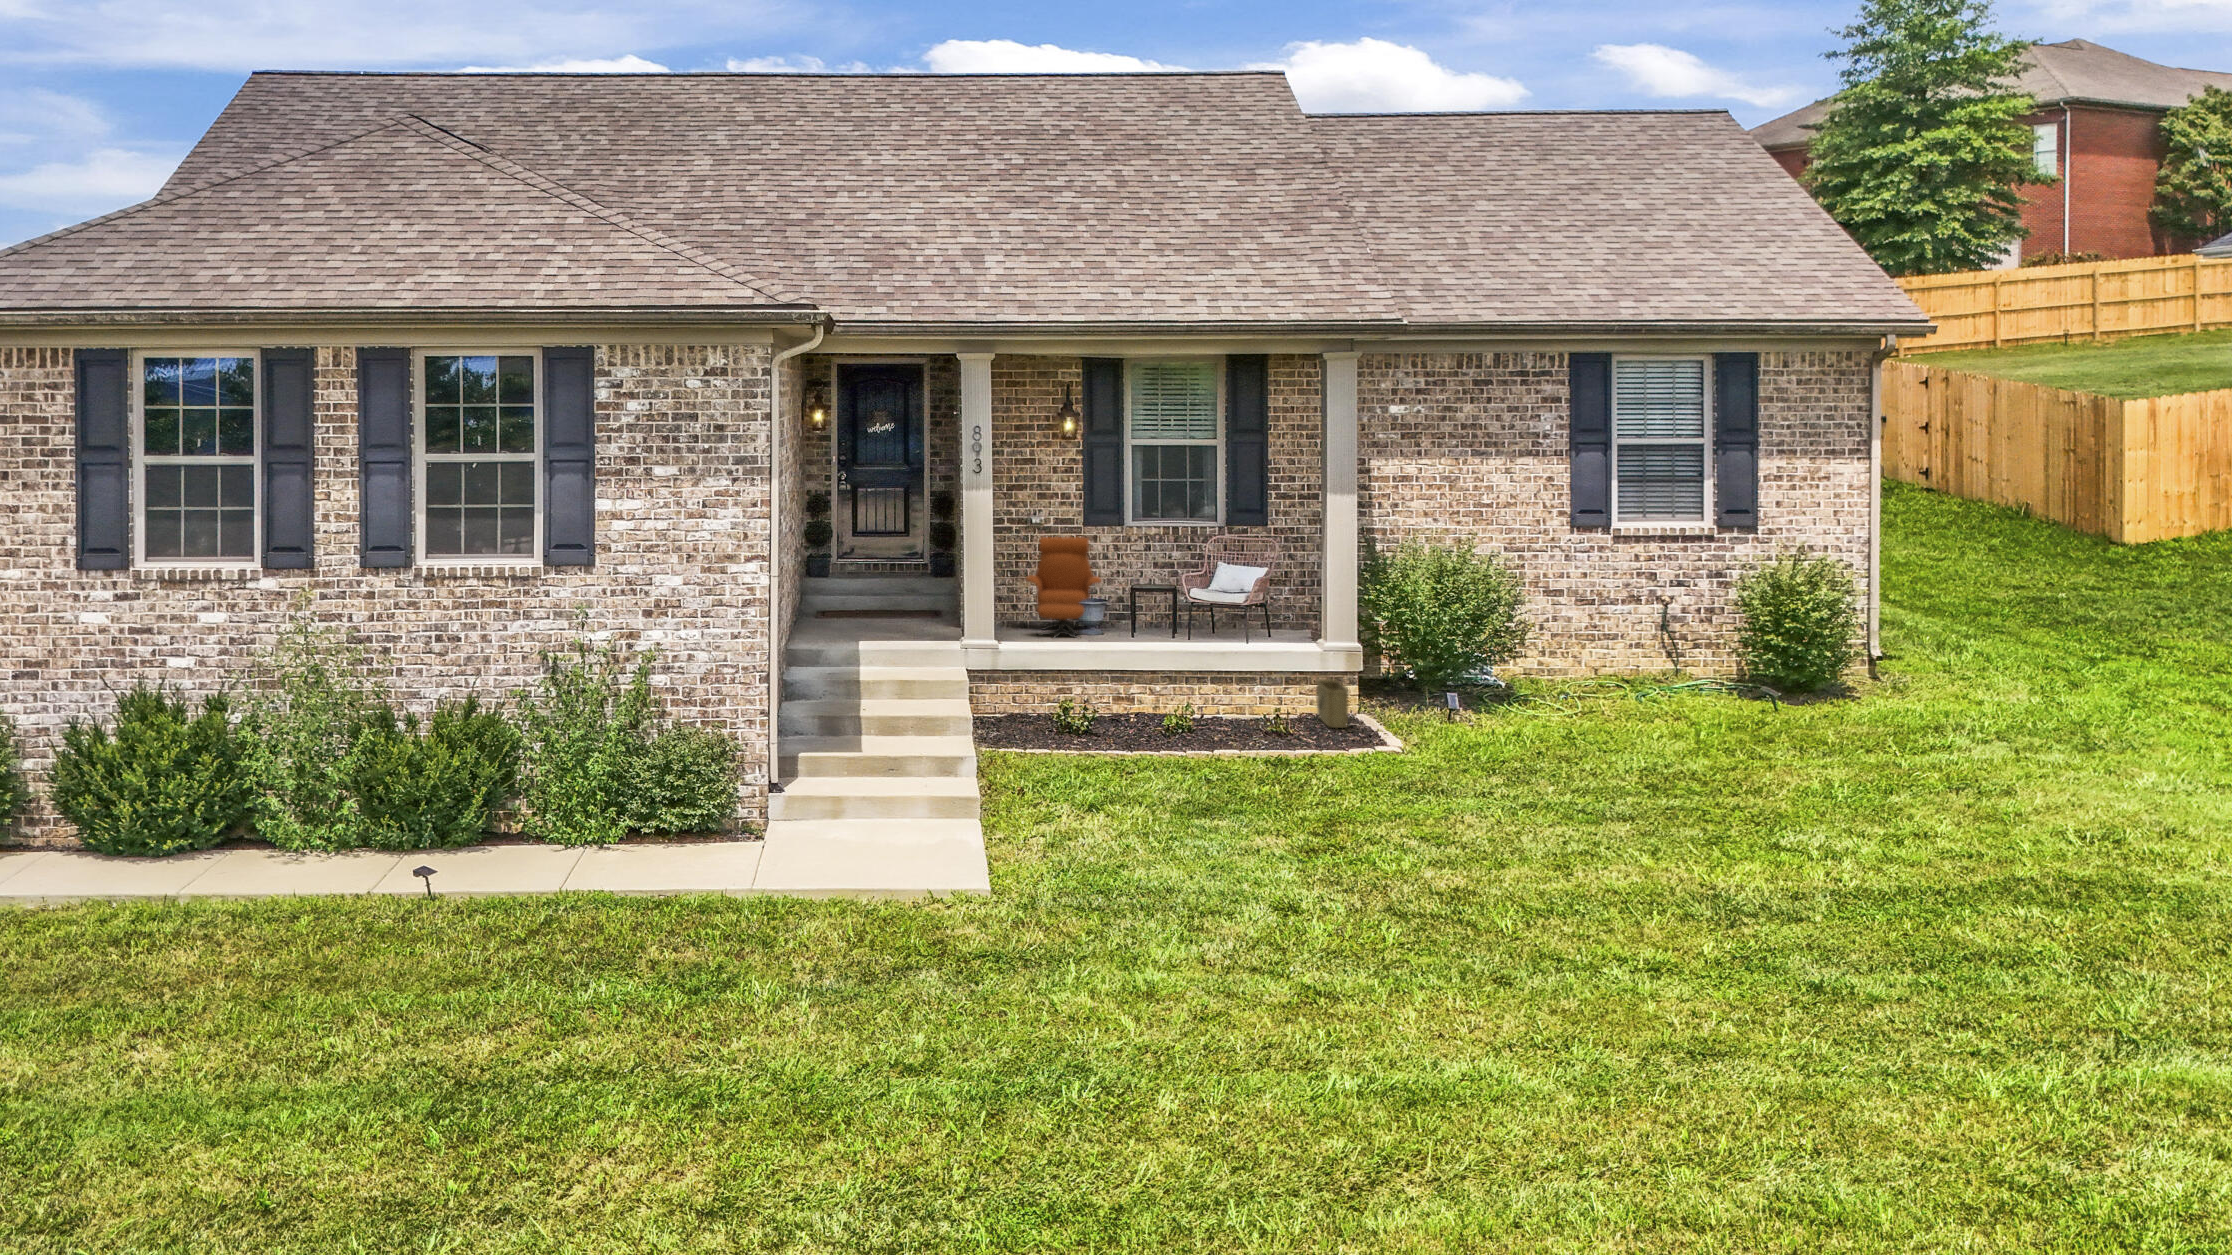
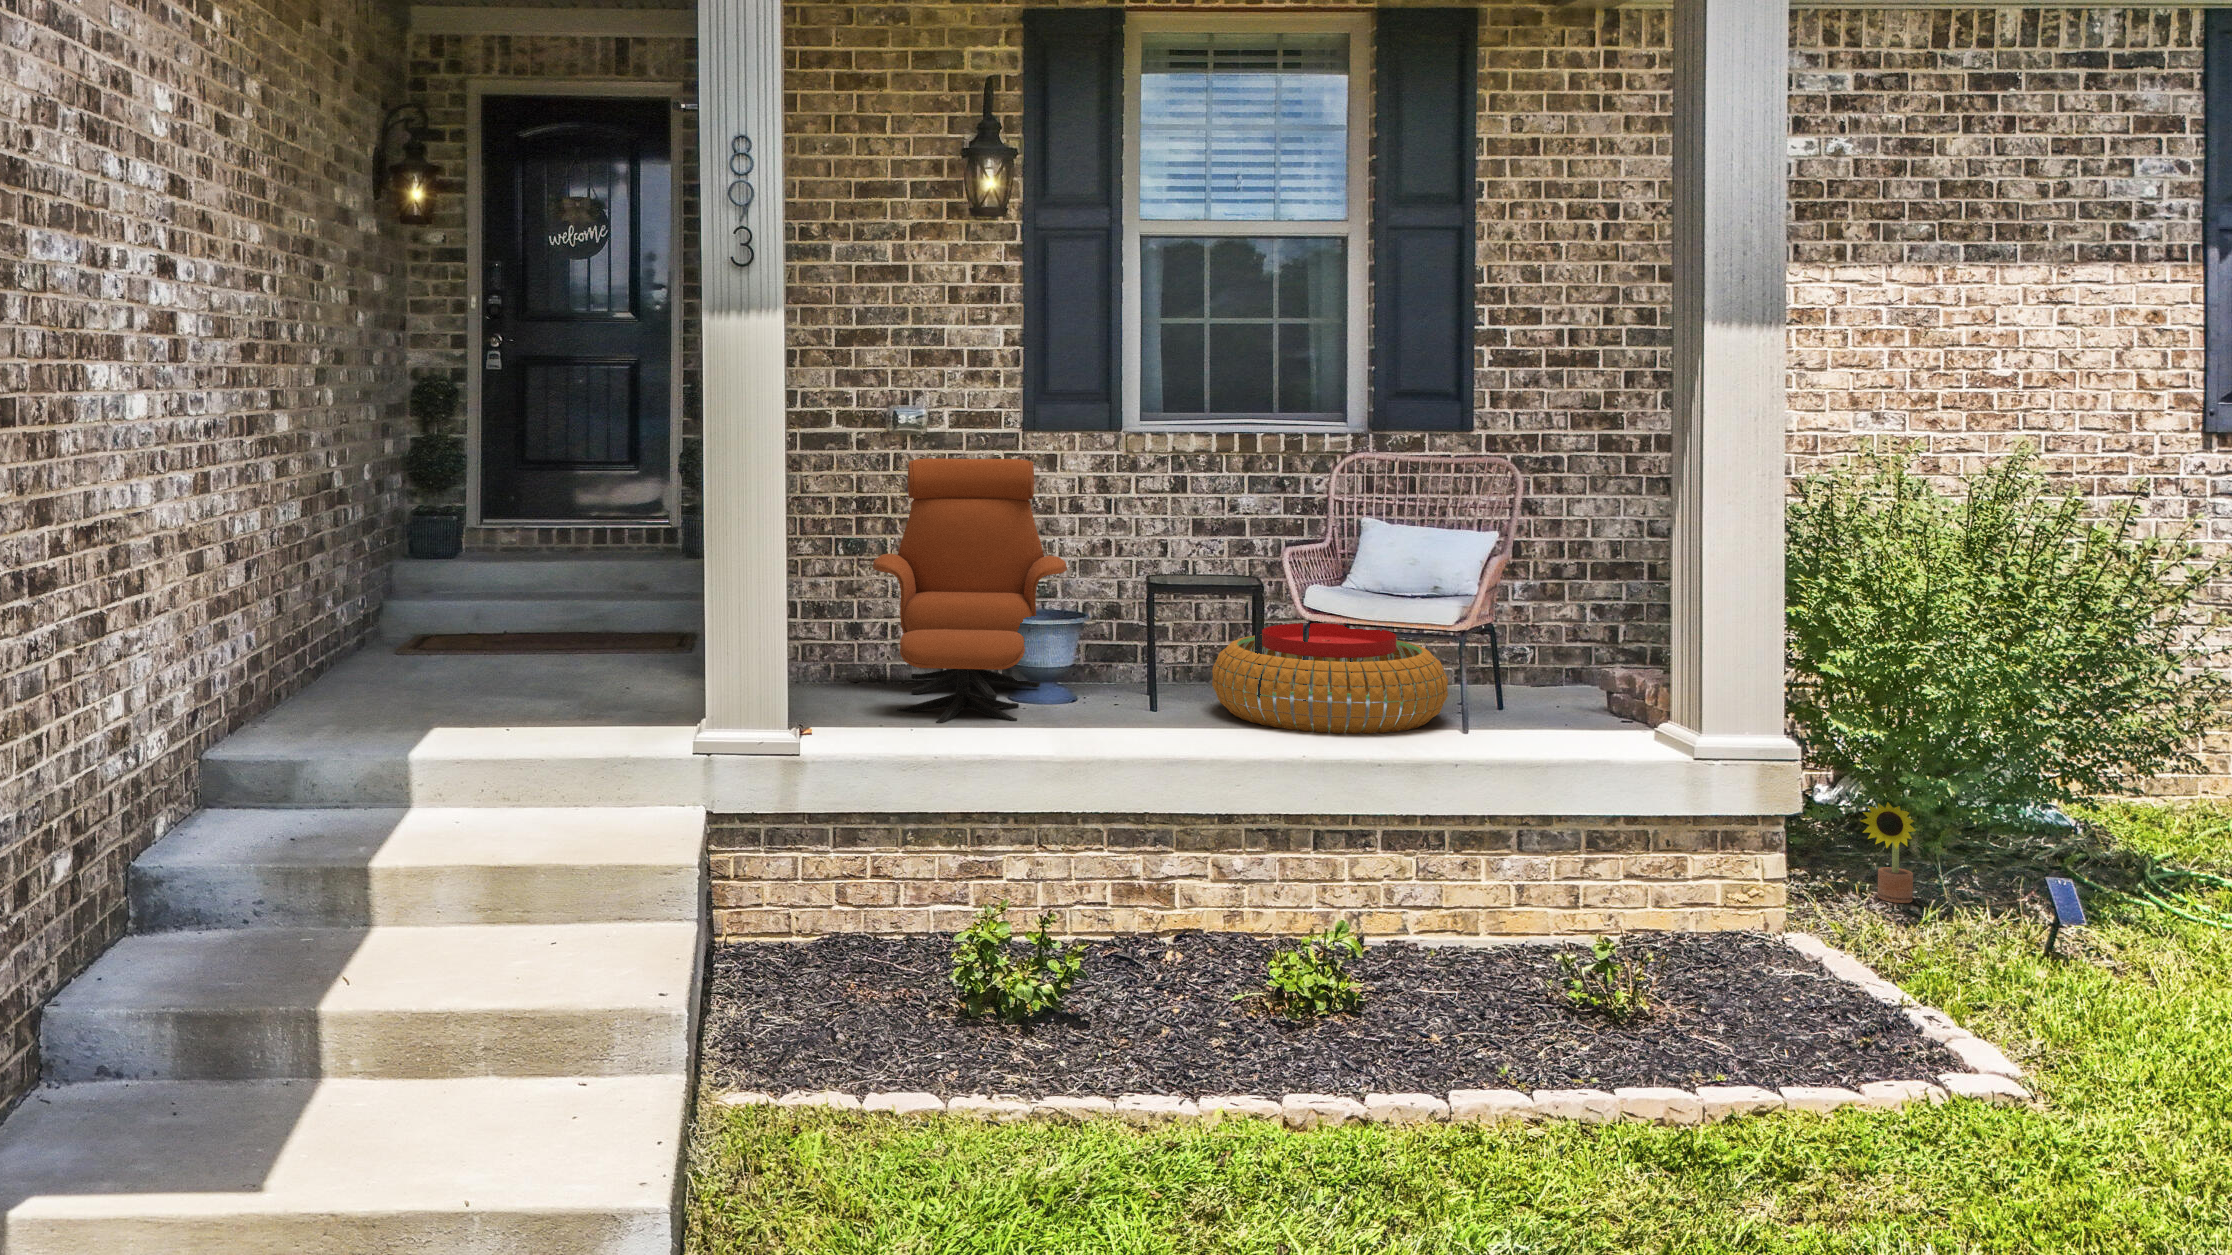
pouf: none [1156,603,1244,643] -> present [1212,623,1448,734]
decorative plant: none [1395,669,1414,706] -> present [1860,802,1916,903]
basket: present [1317,679,1349,728] -> none [1679,840,1814,996]

